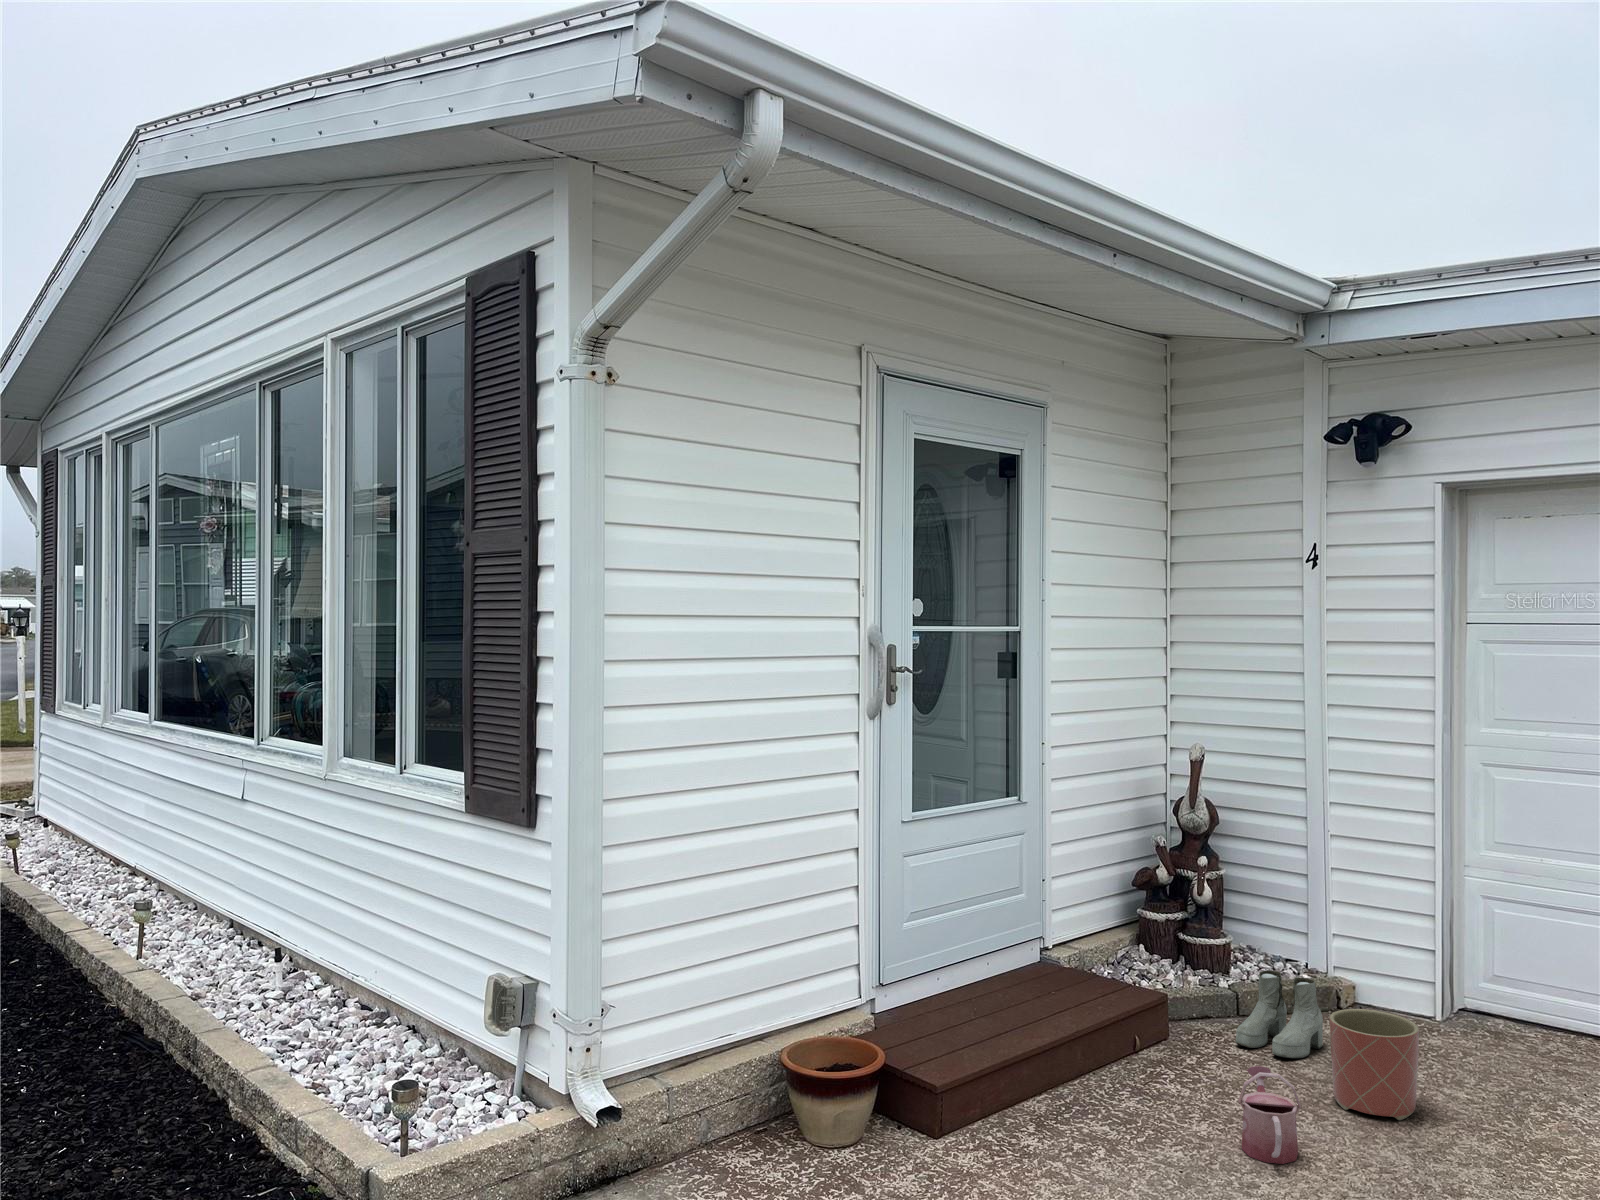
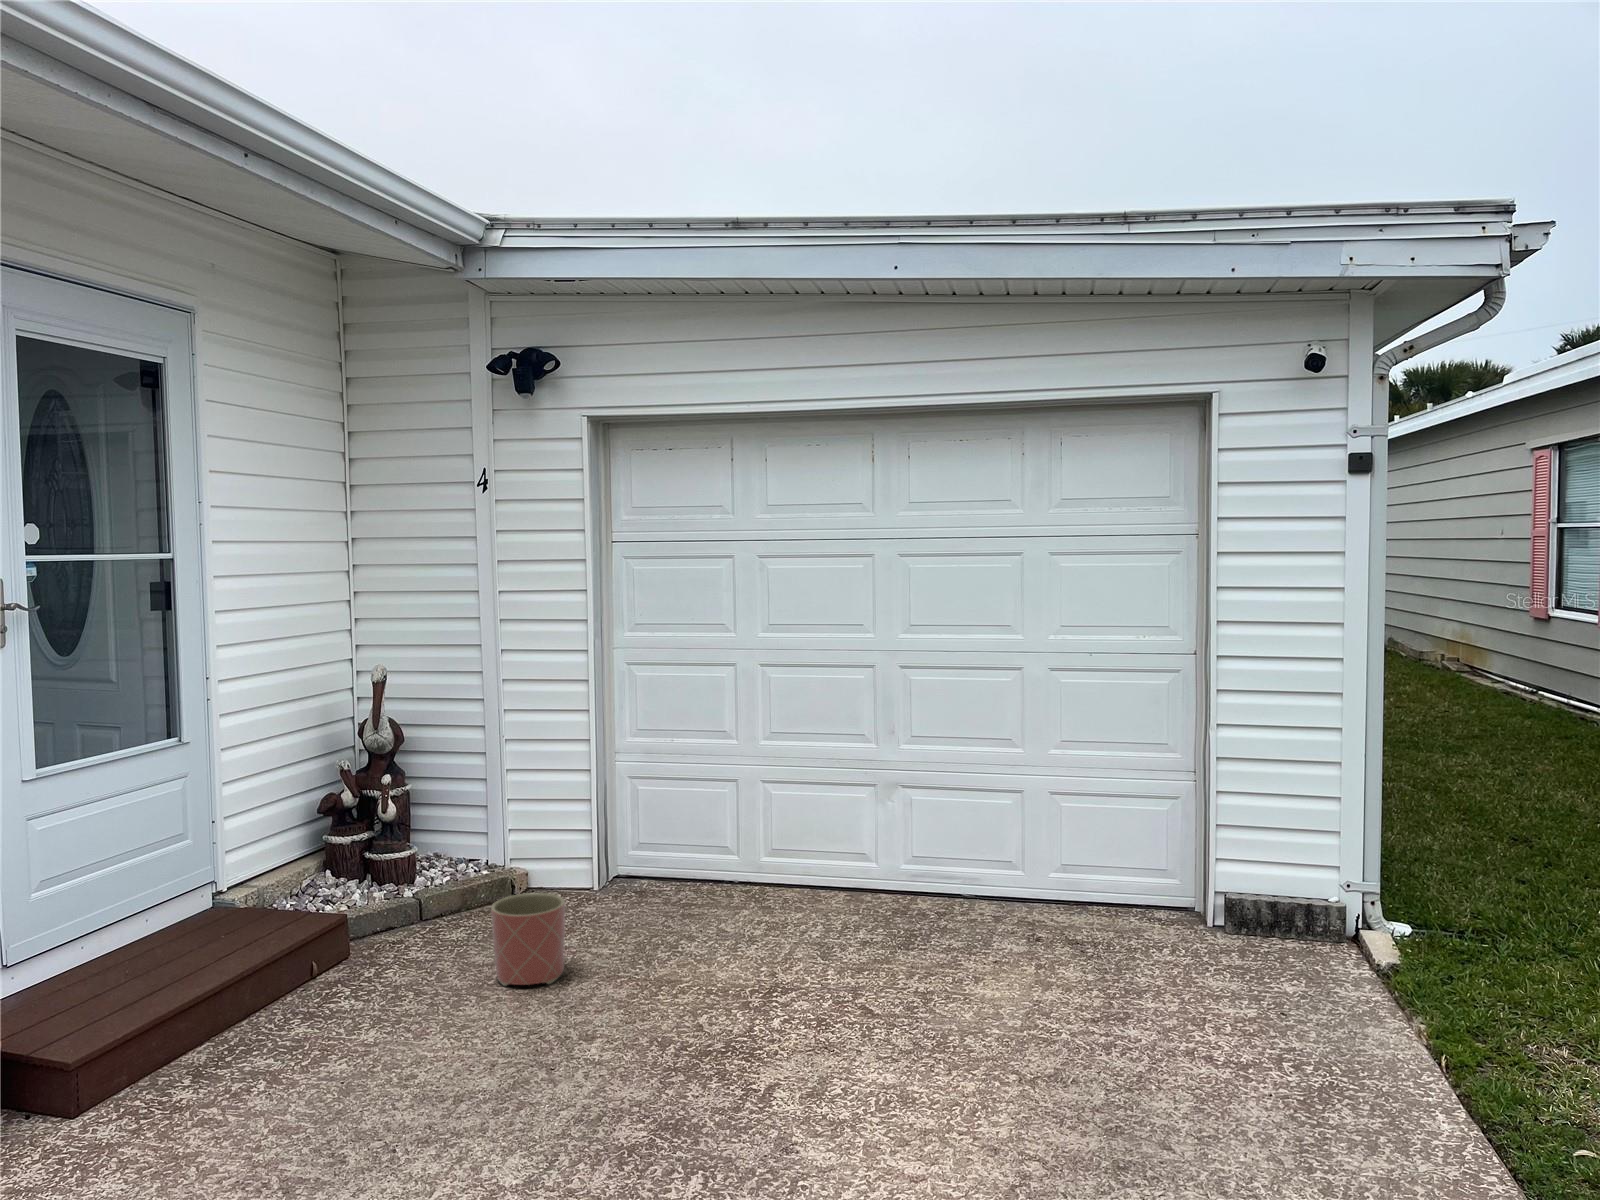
boots: present [1236,971,1323,1058] -> none [415,874,495,952]
watering can: present [1238,1066,1301,1164] -> none [401,965,458,1051]

